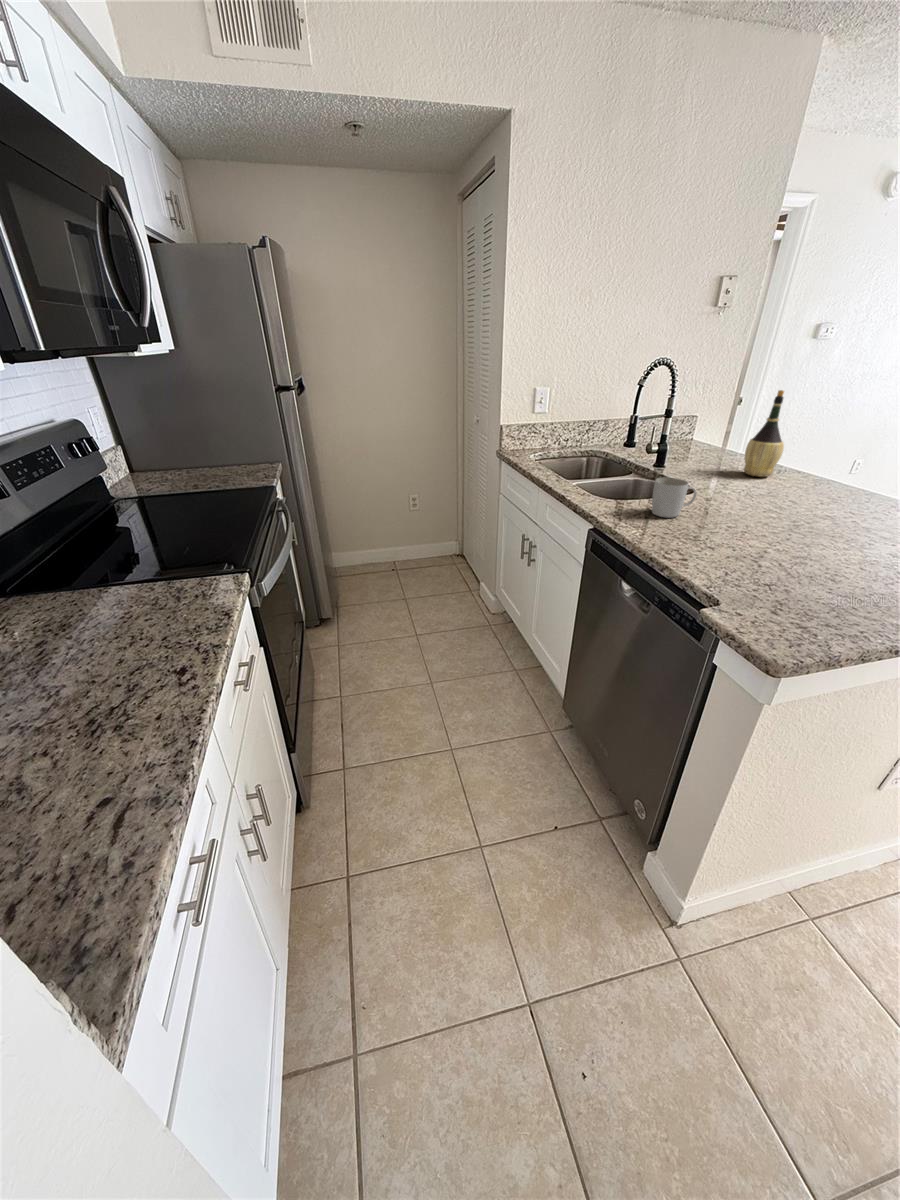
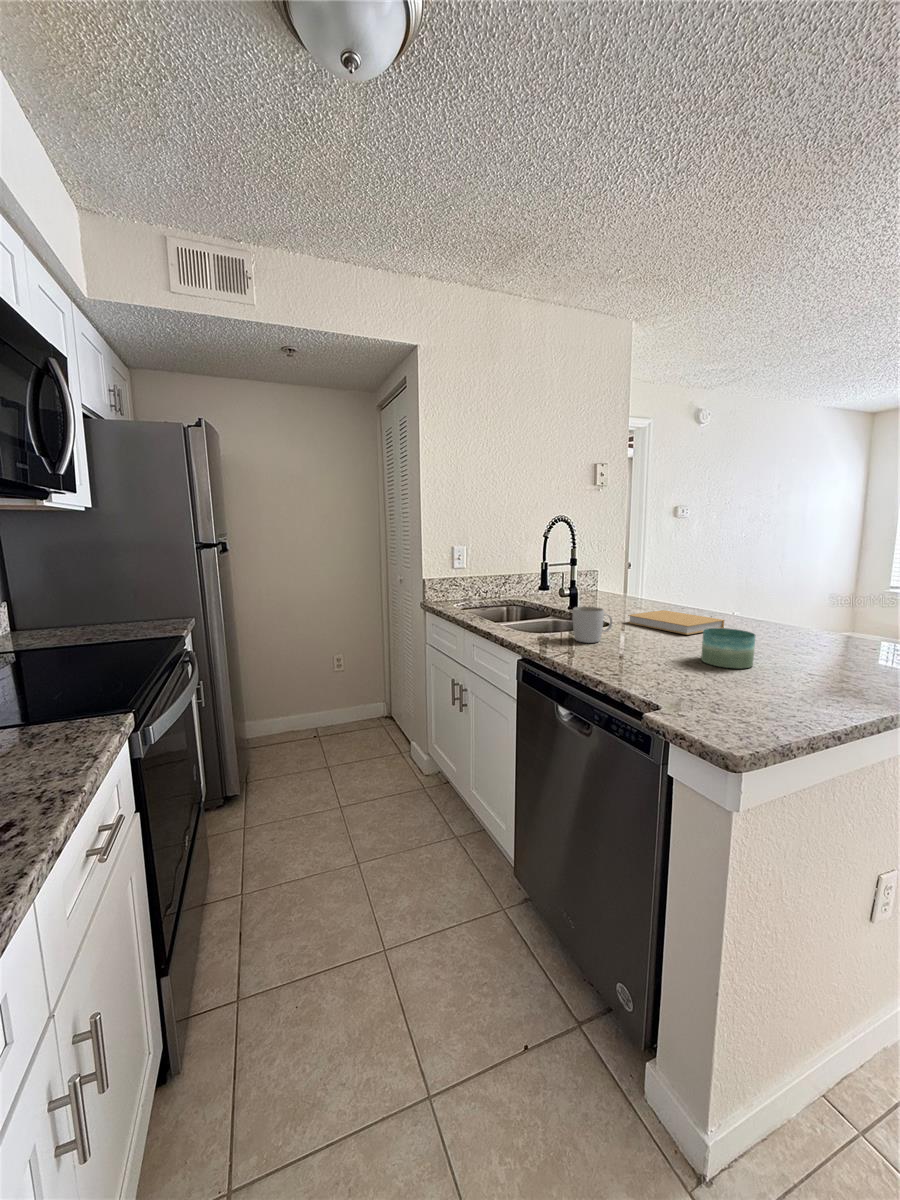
wine bottle: present [744,390,784,477] -> none [645,539,676,612]
book: none [716,477,827,512] -> present [628,610,724,635]
candle: none [781,515,848,562] -> present [701,628,756,668]

